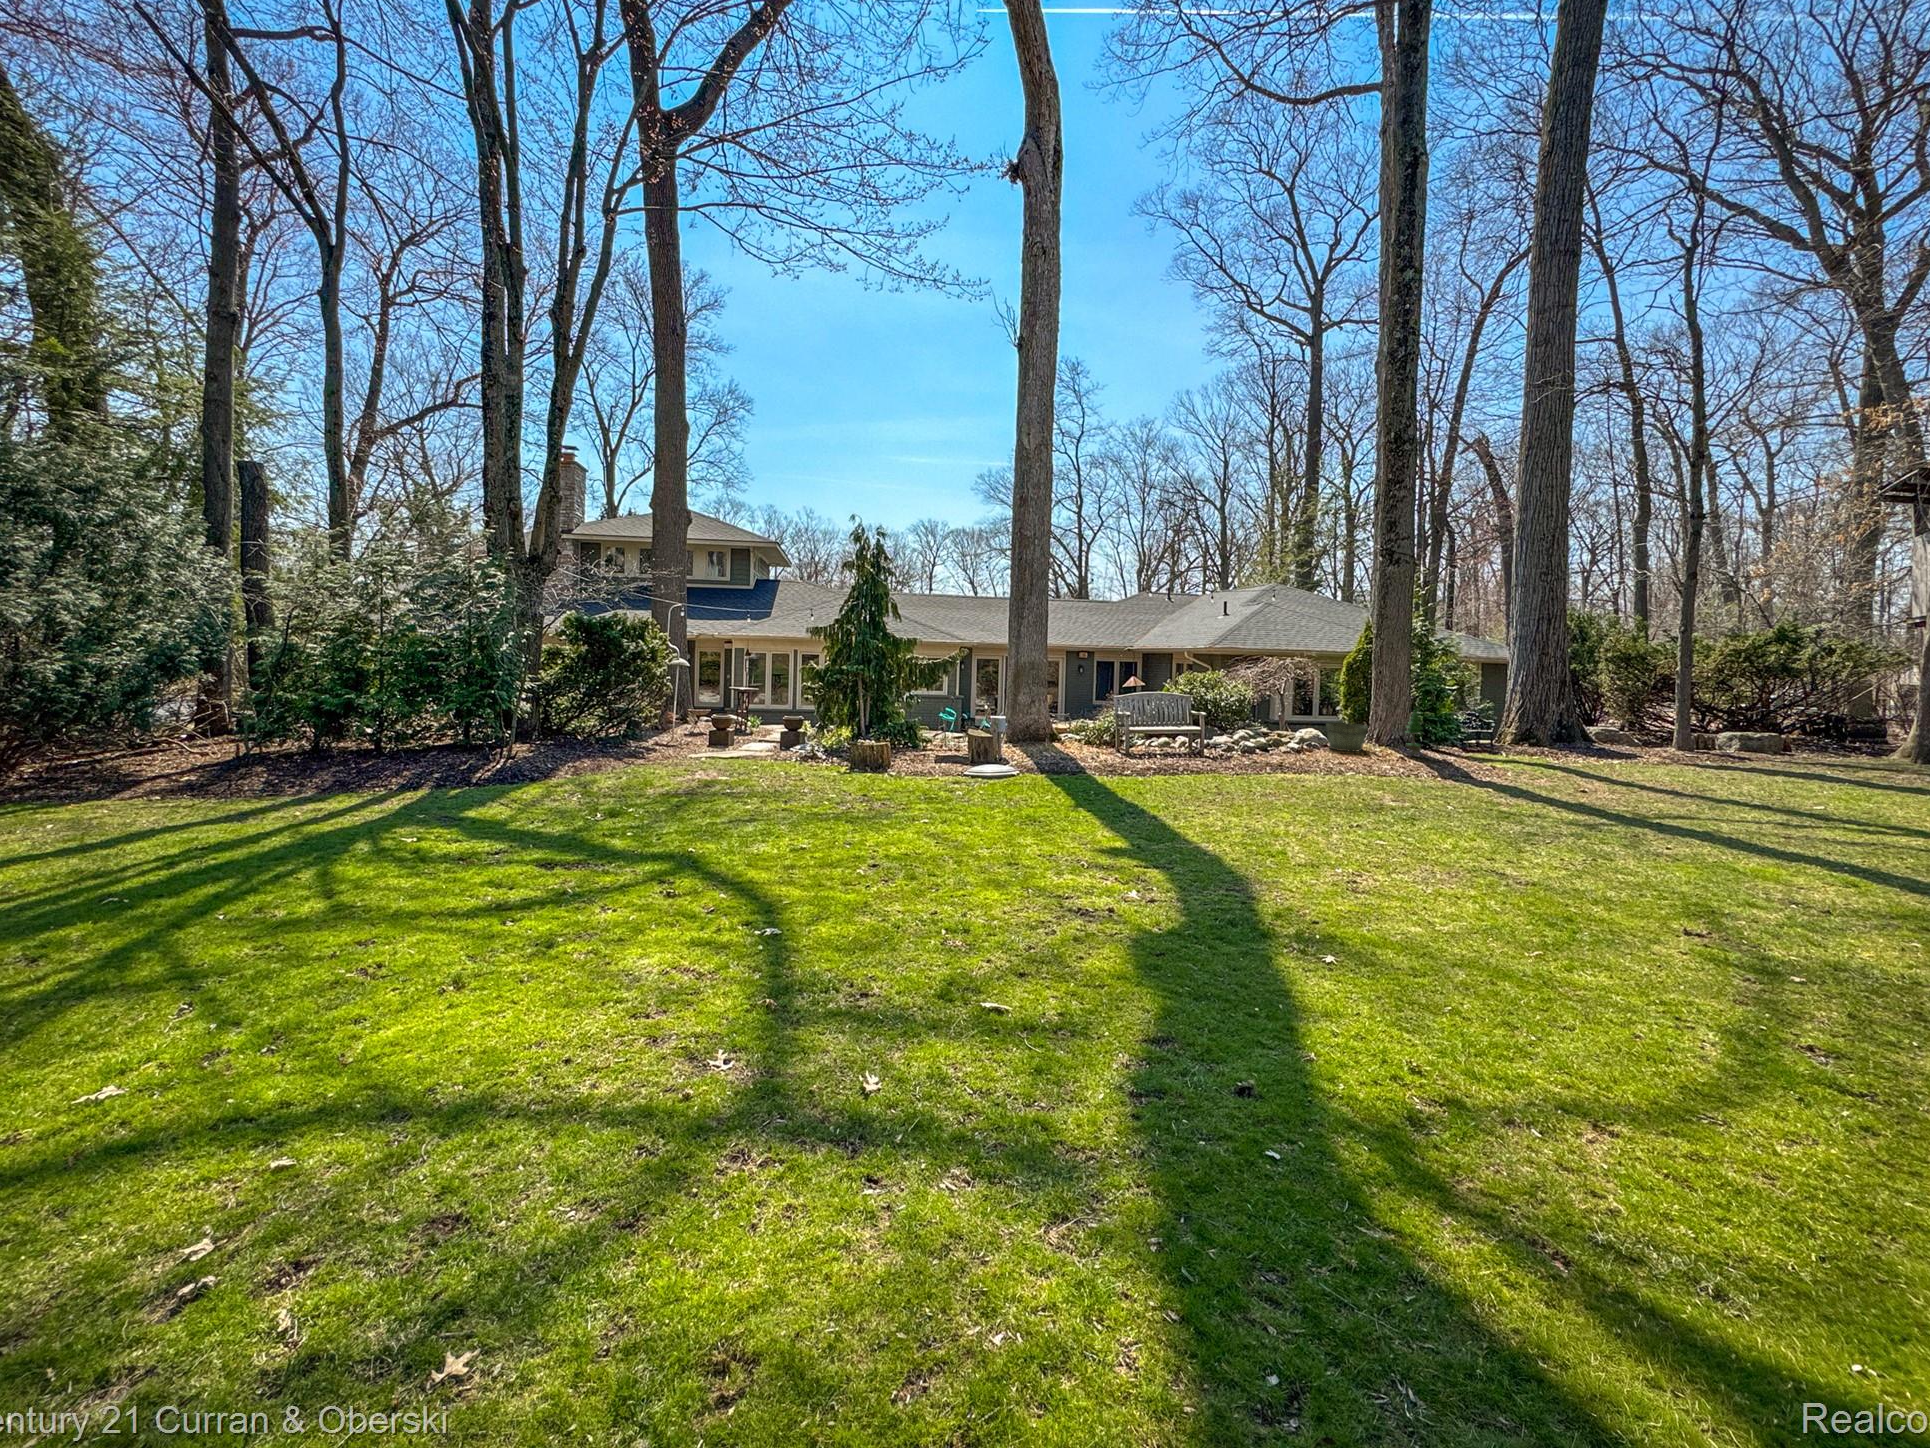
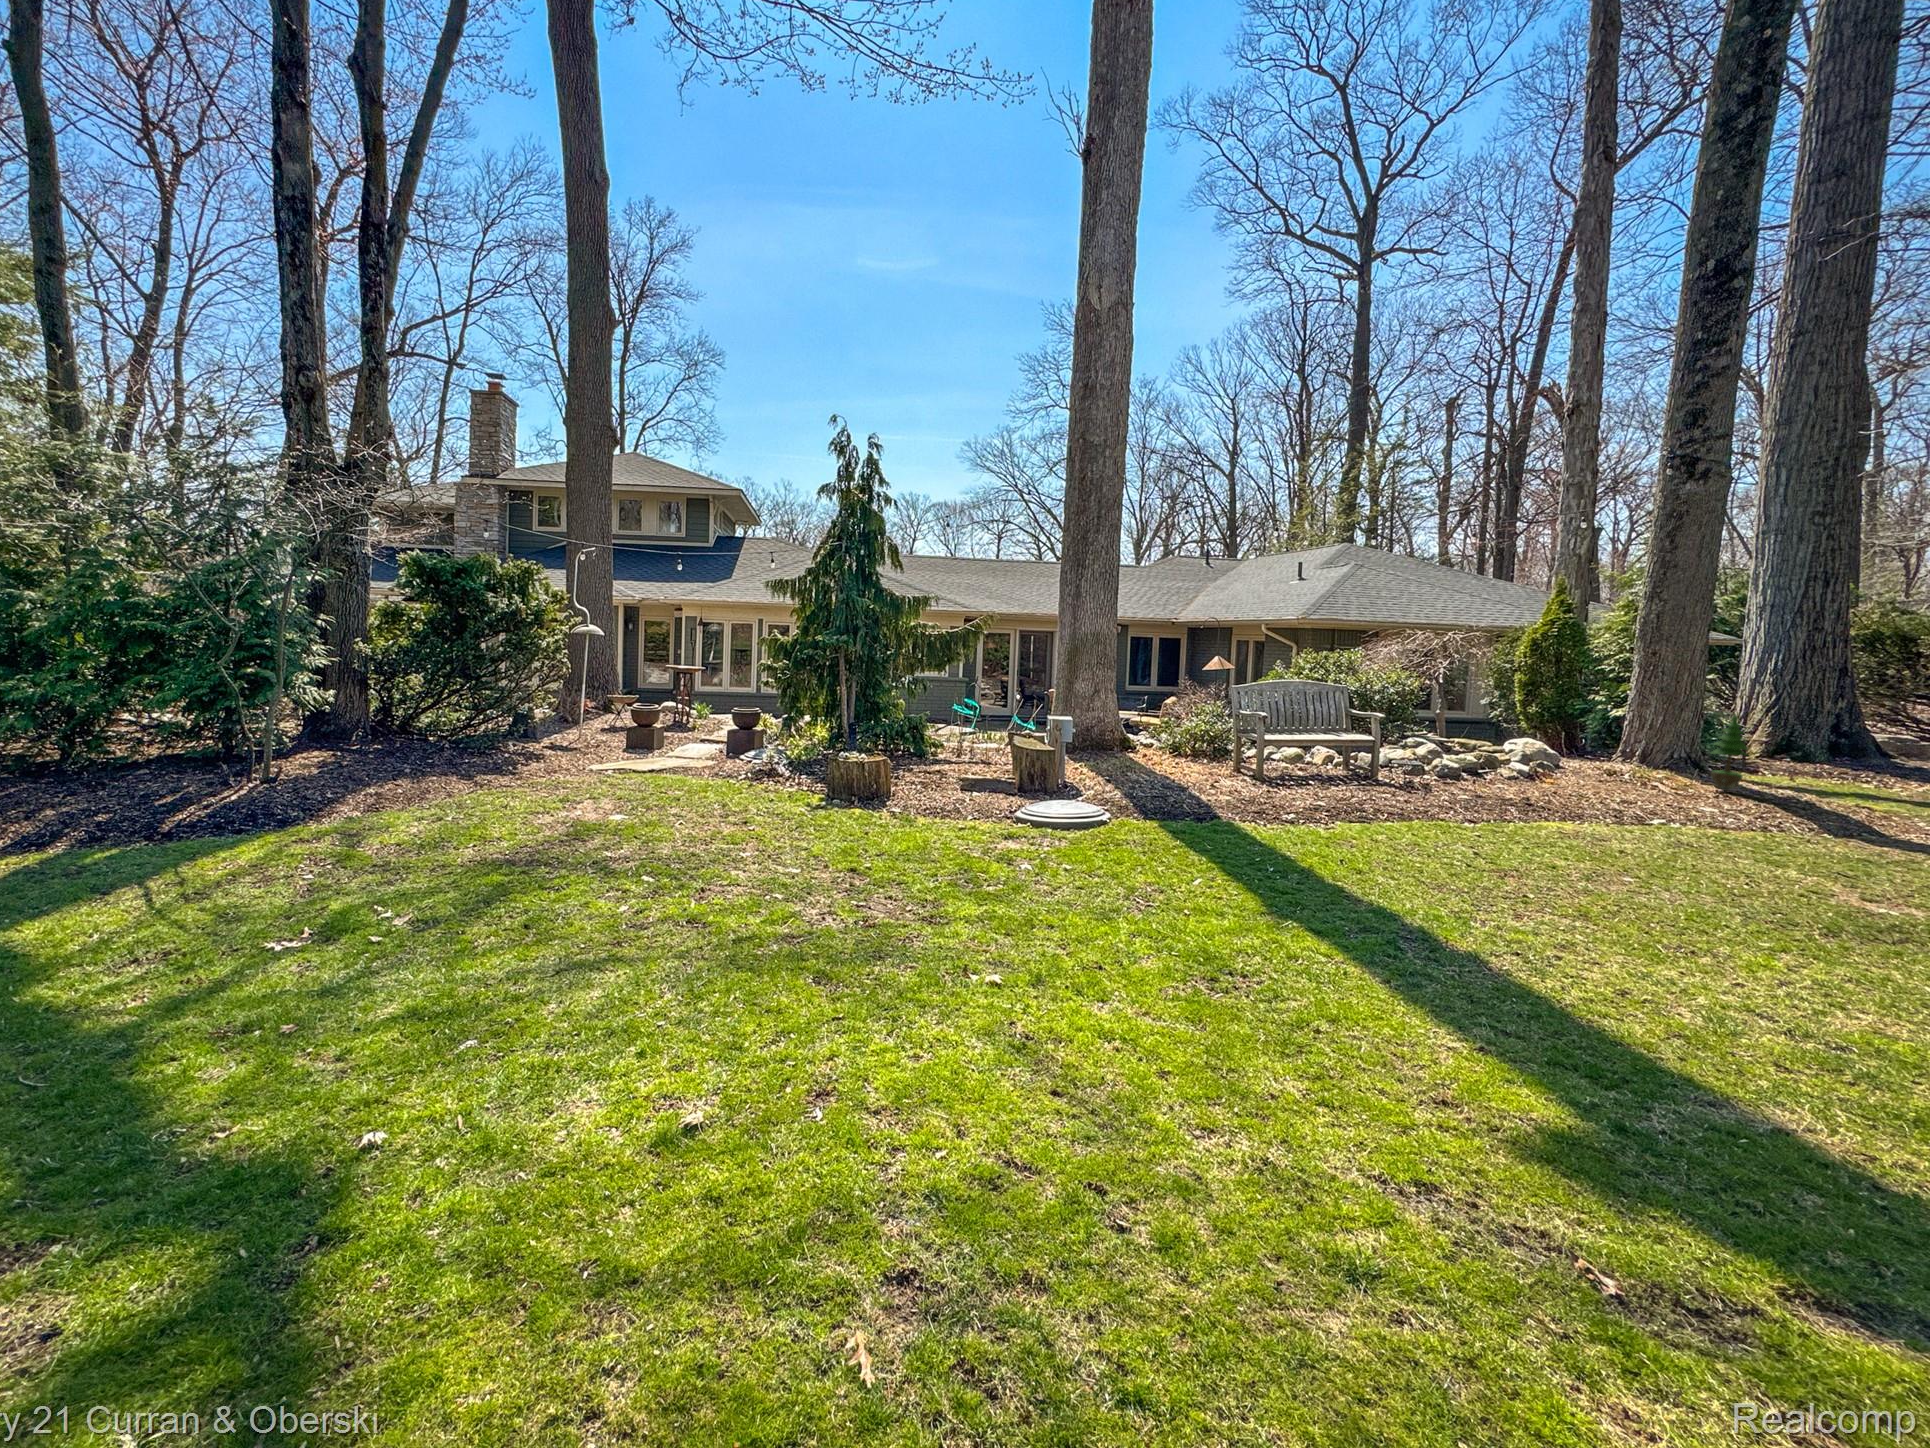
wooden bucket: present [1326,722,1368,752] -> none [1554,725,1637,780]

